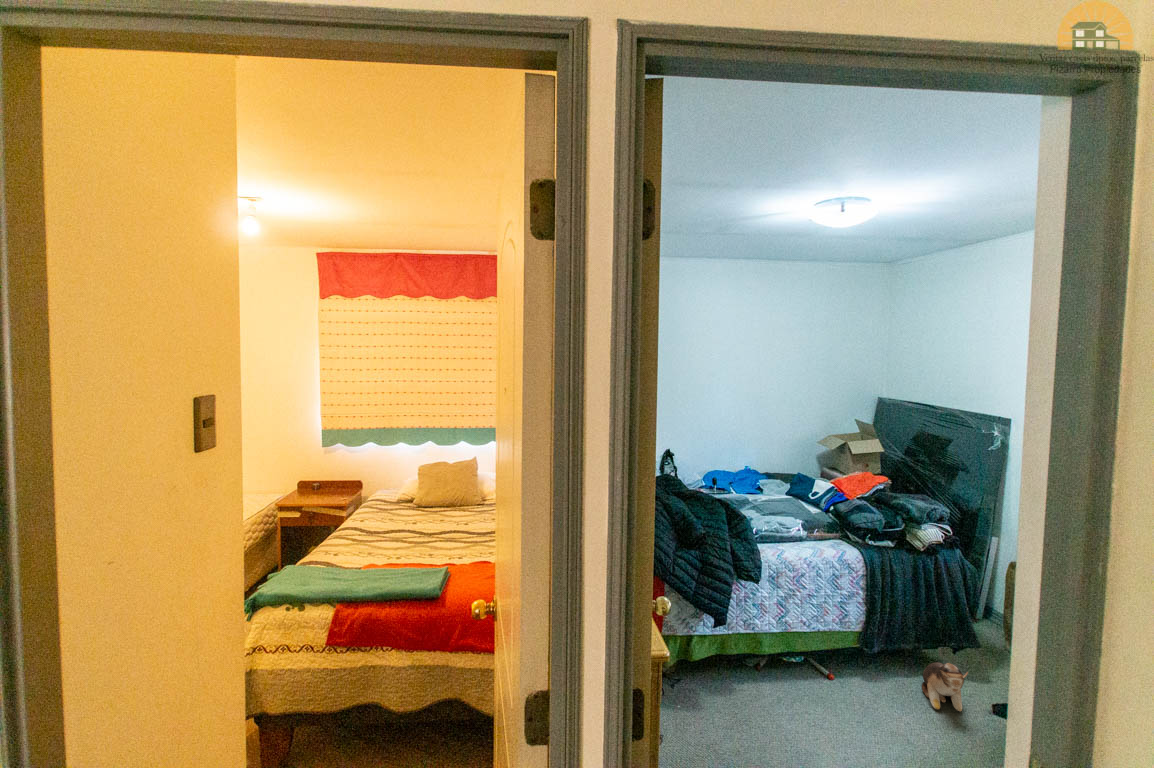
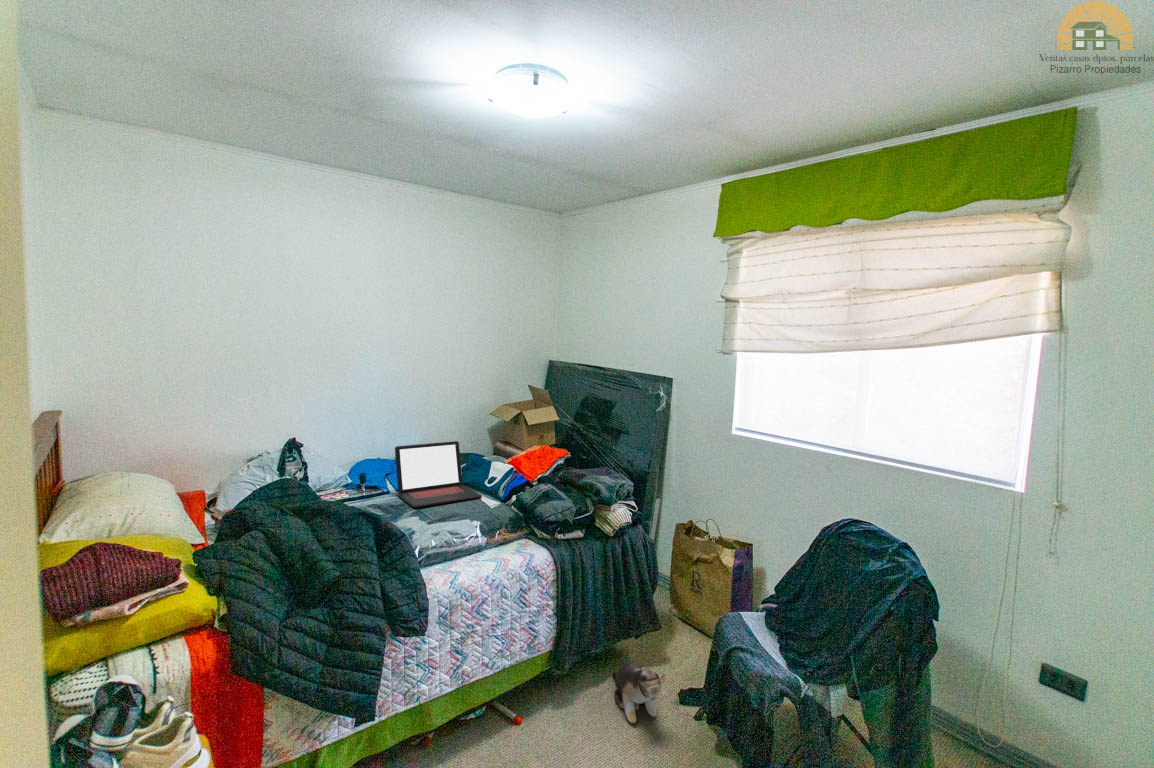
laptop: none [739,460,806,506] -> present [395,441,482,507]

